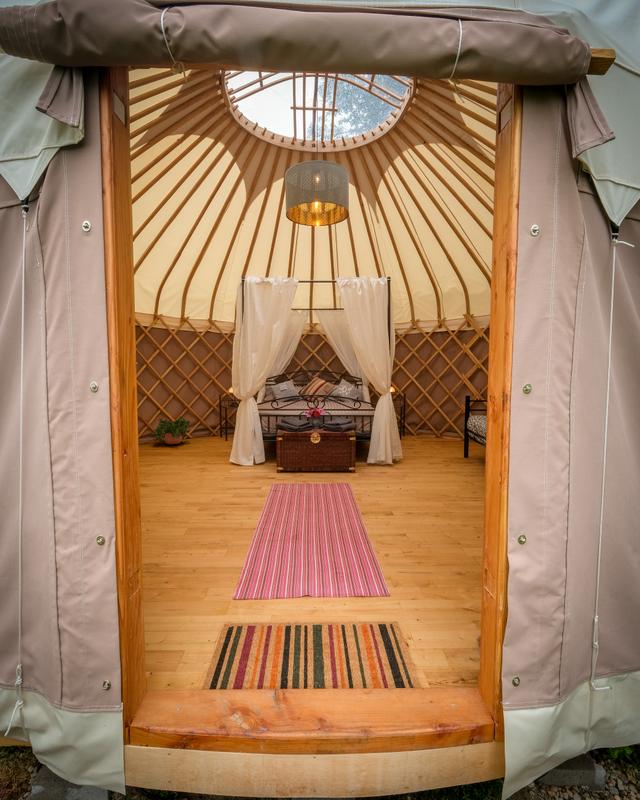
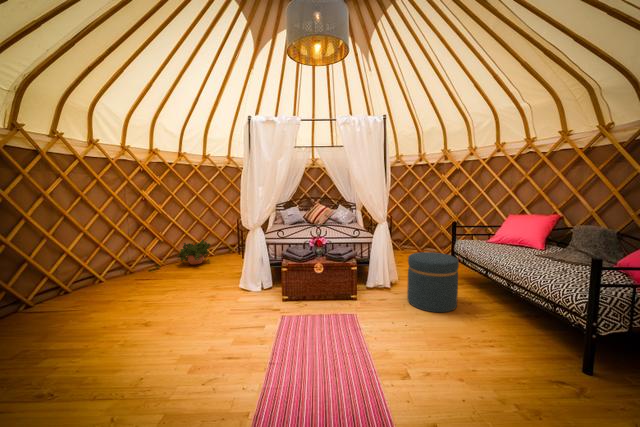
ottoman: none [410,423,462,482] -> present [407,252,459,312]

